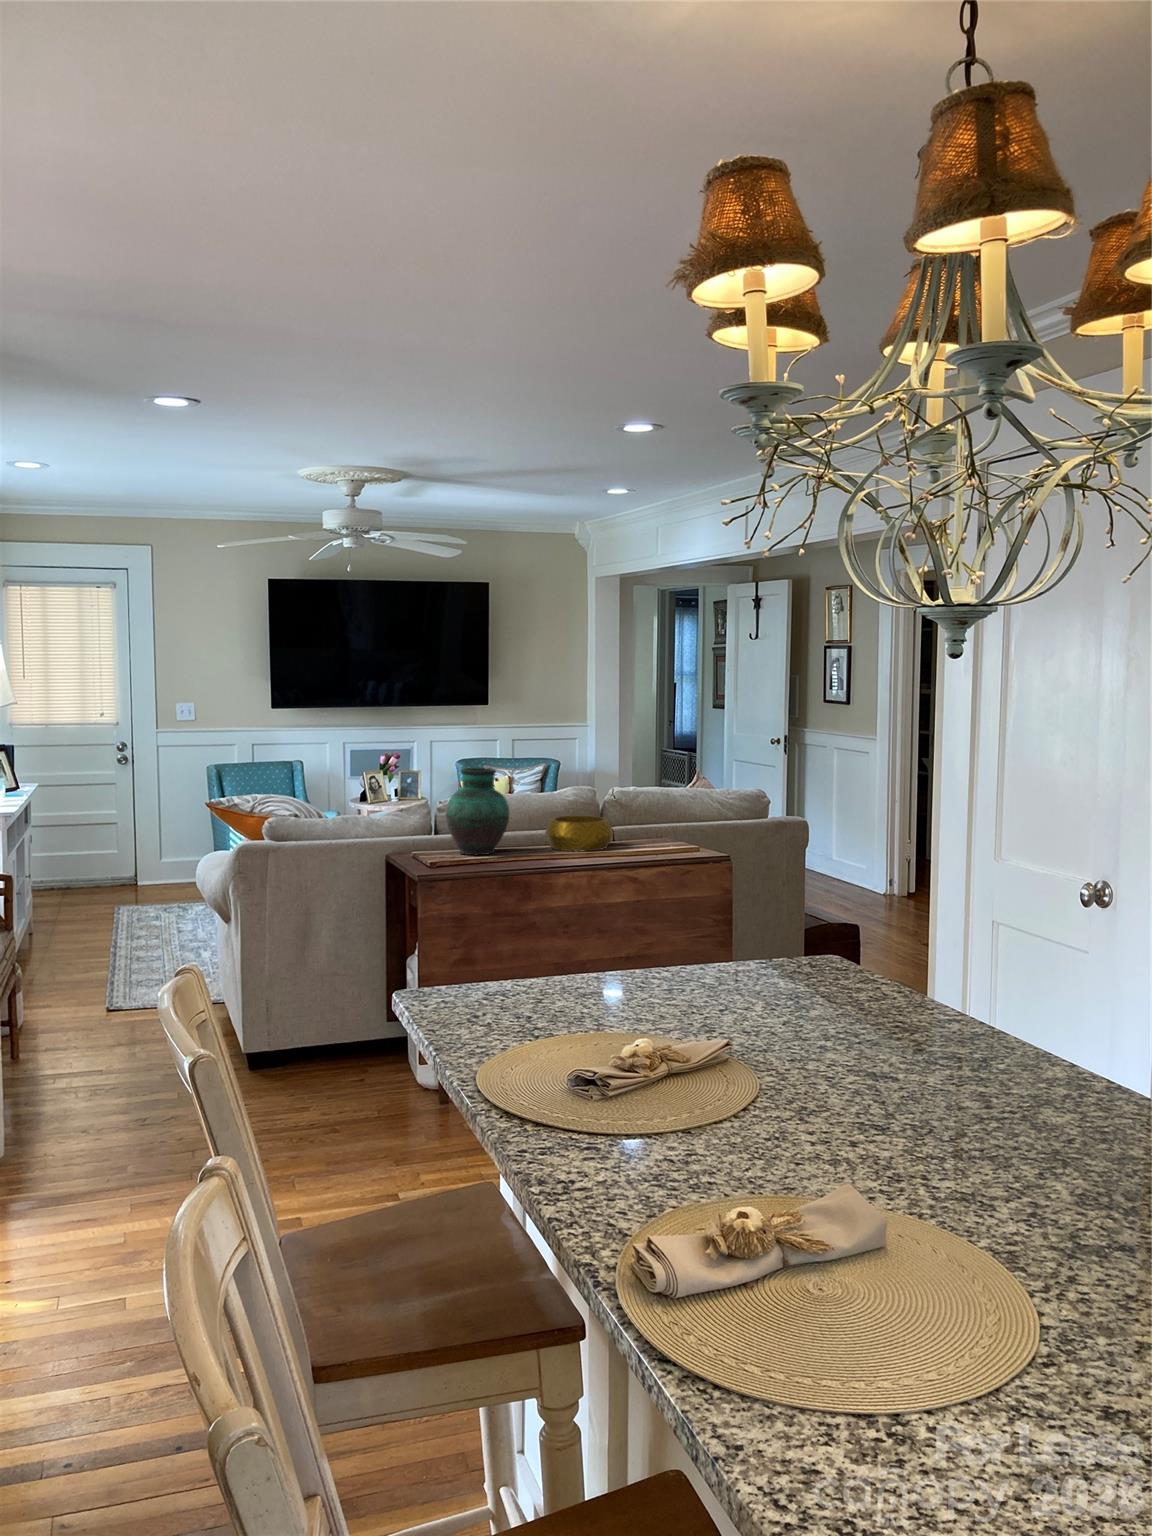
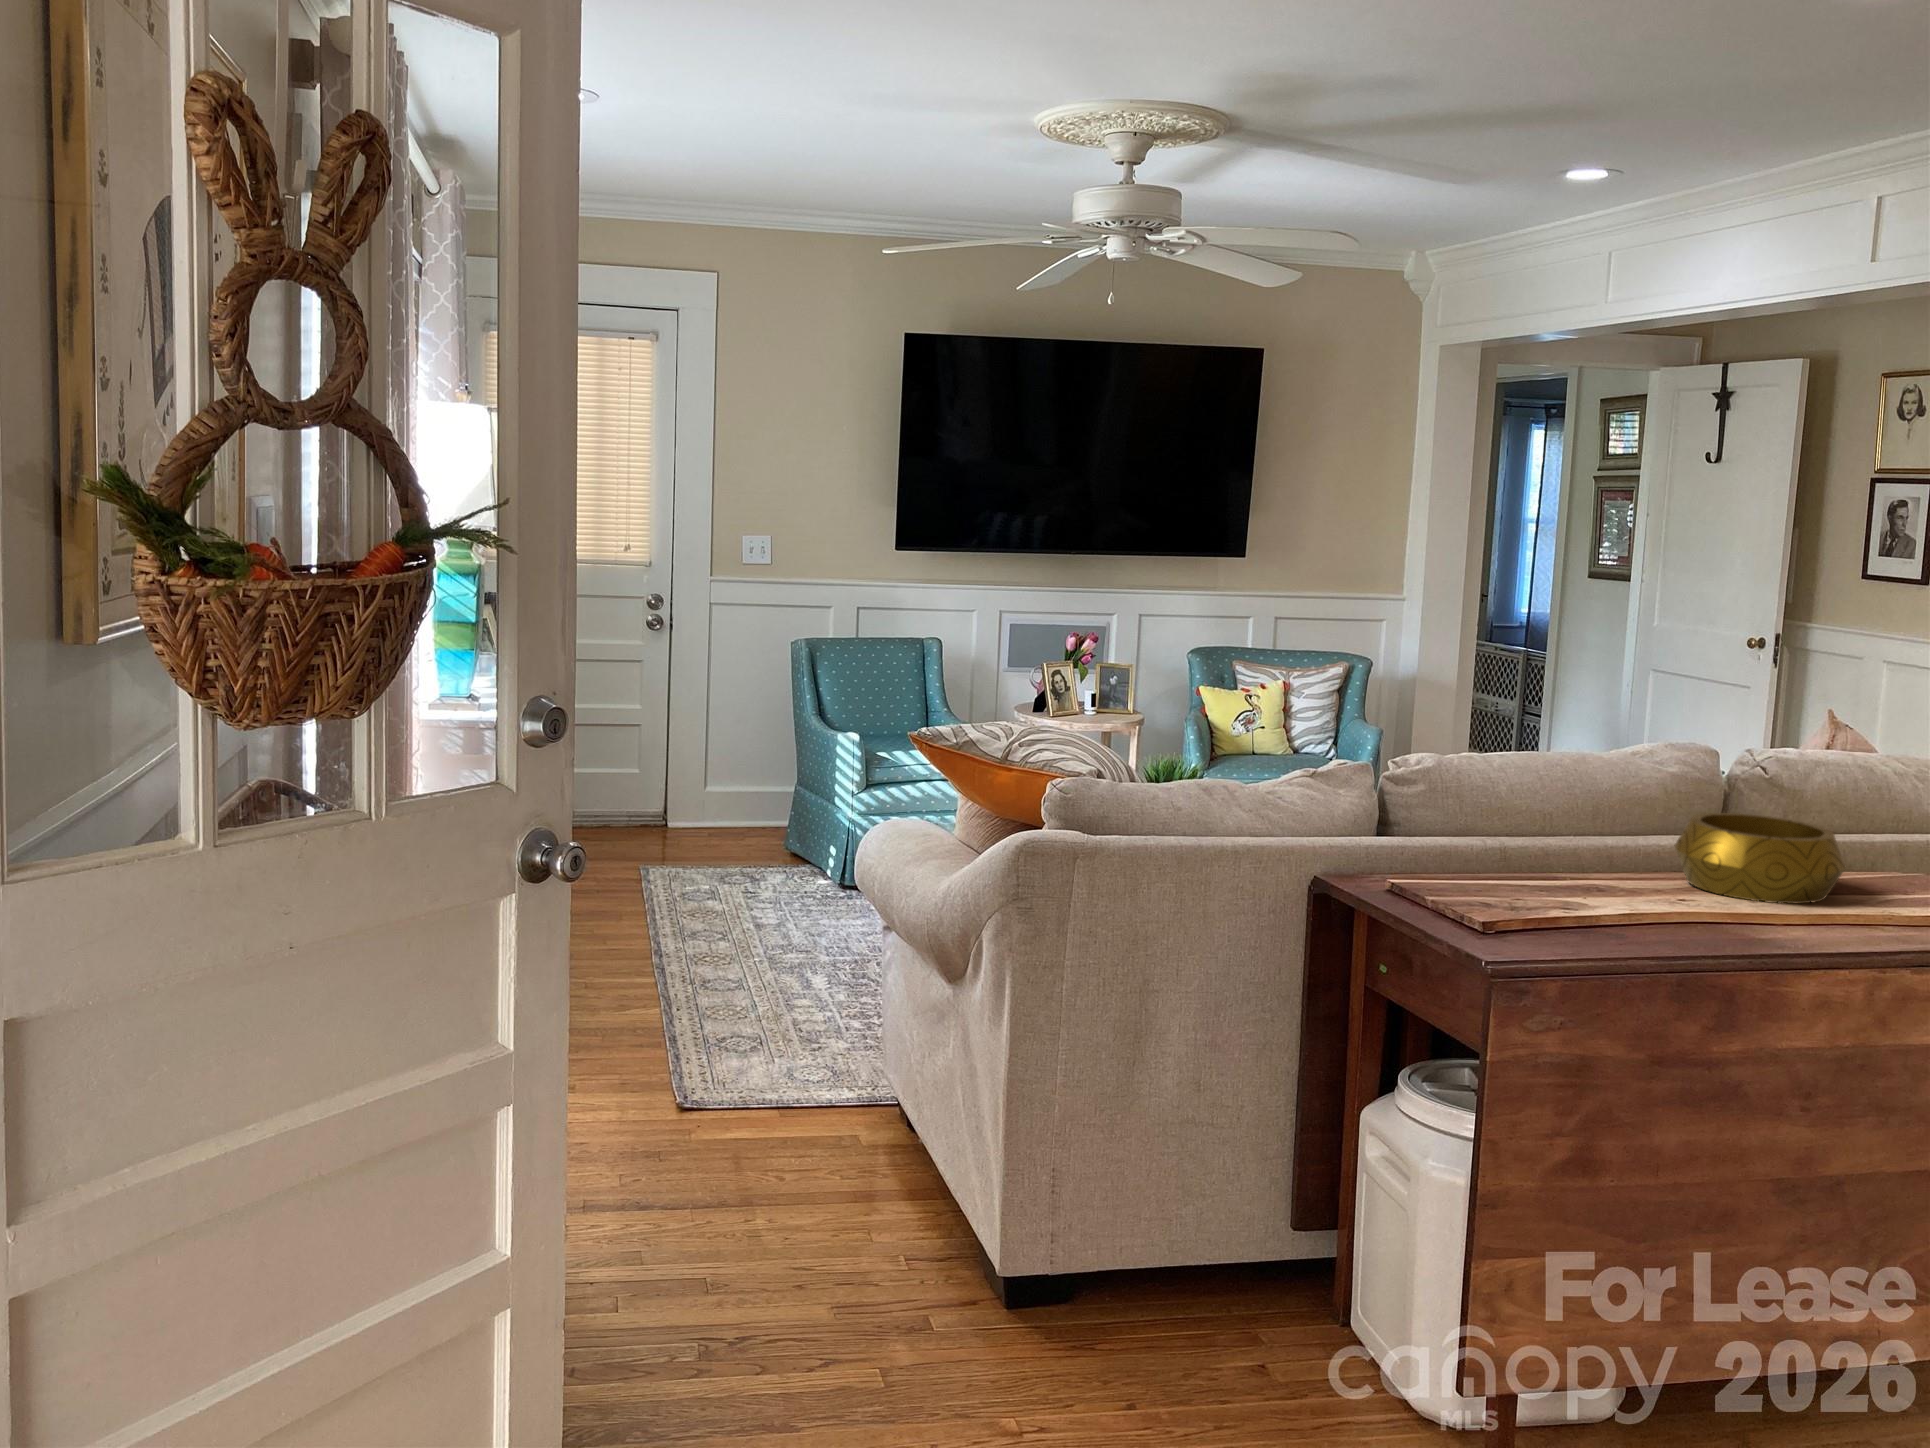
vase: present [446,767,509,855] -> none [1474,700,1626,899]

